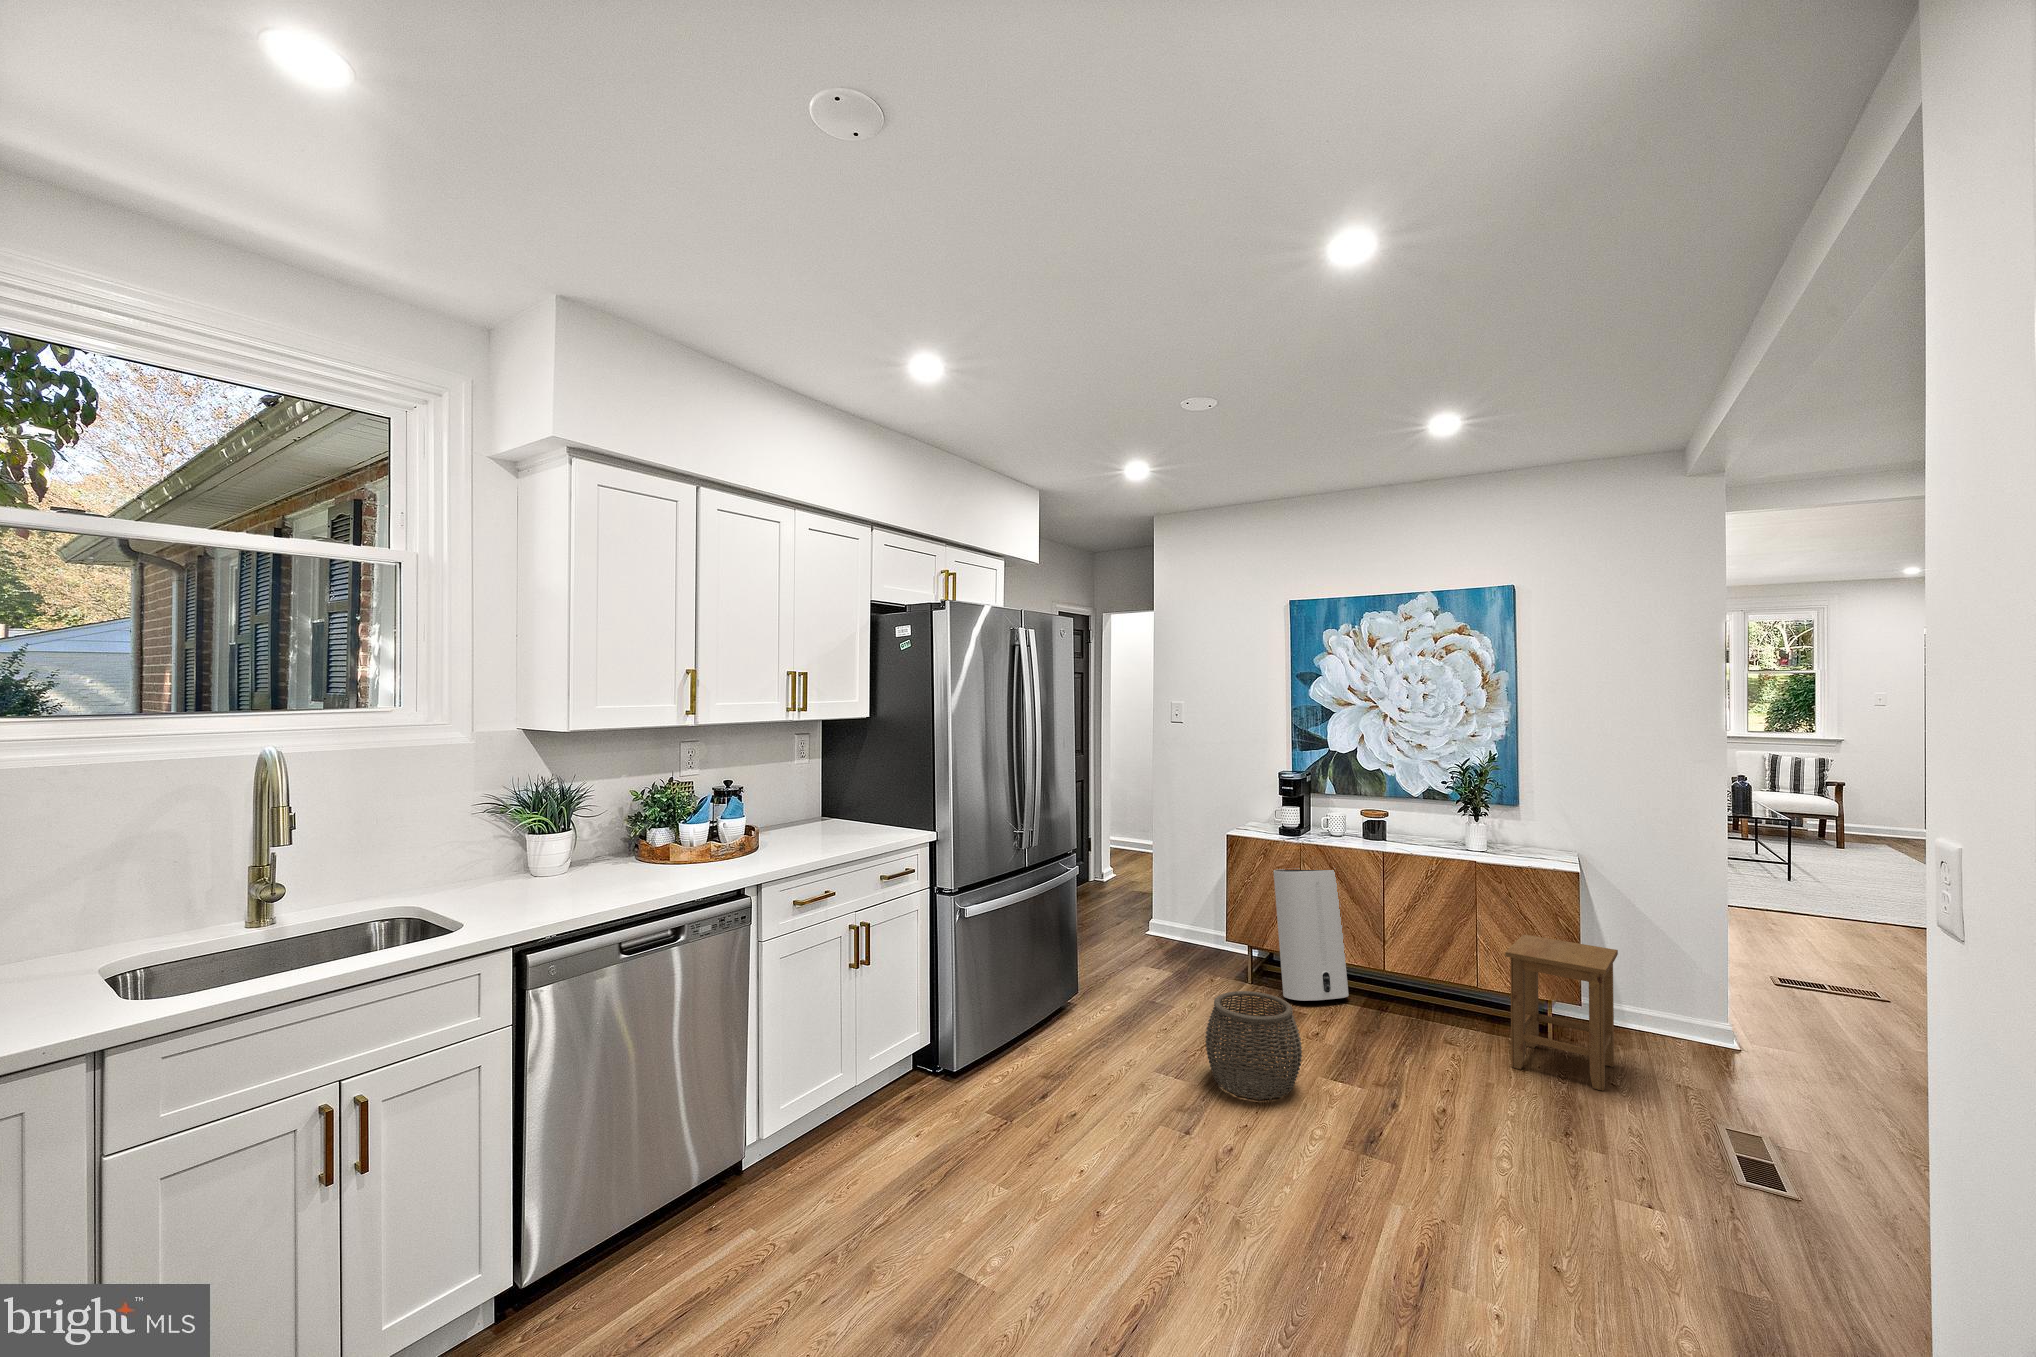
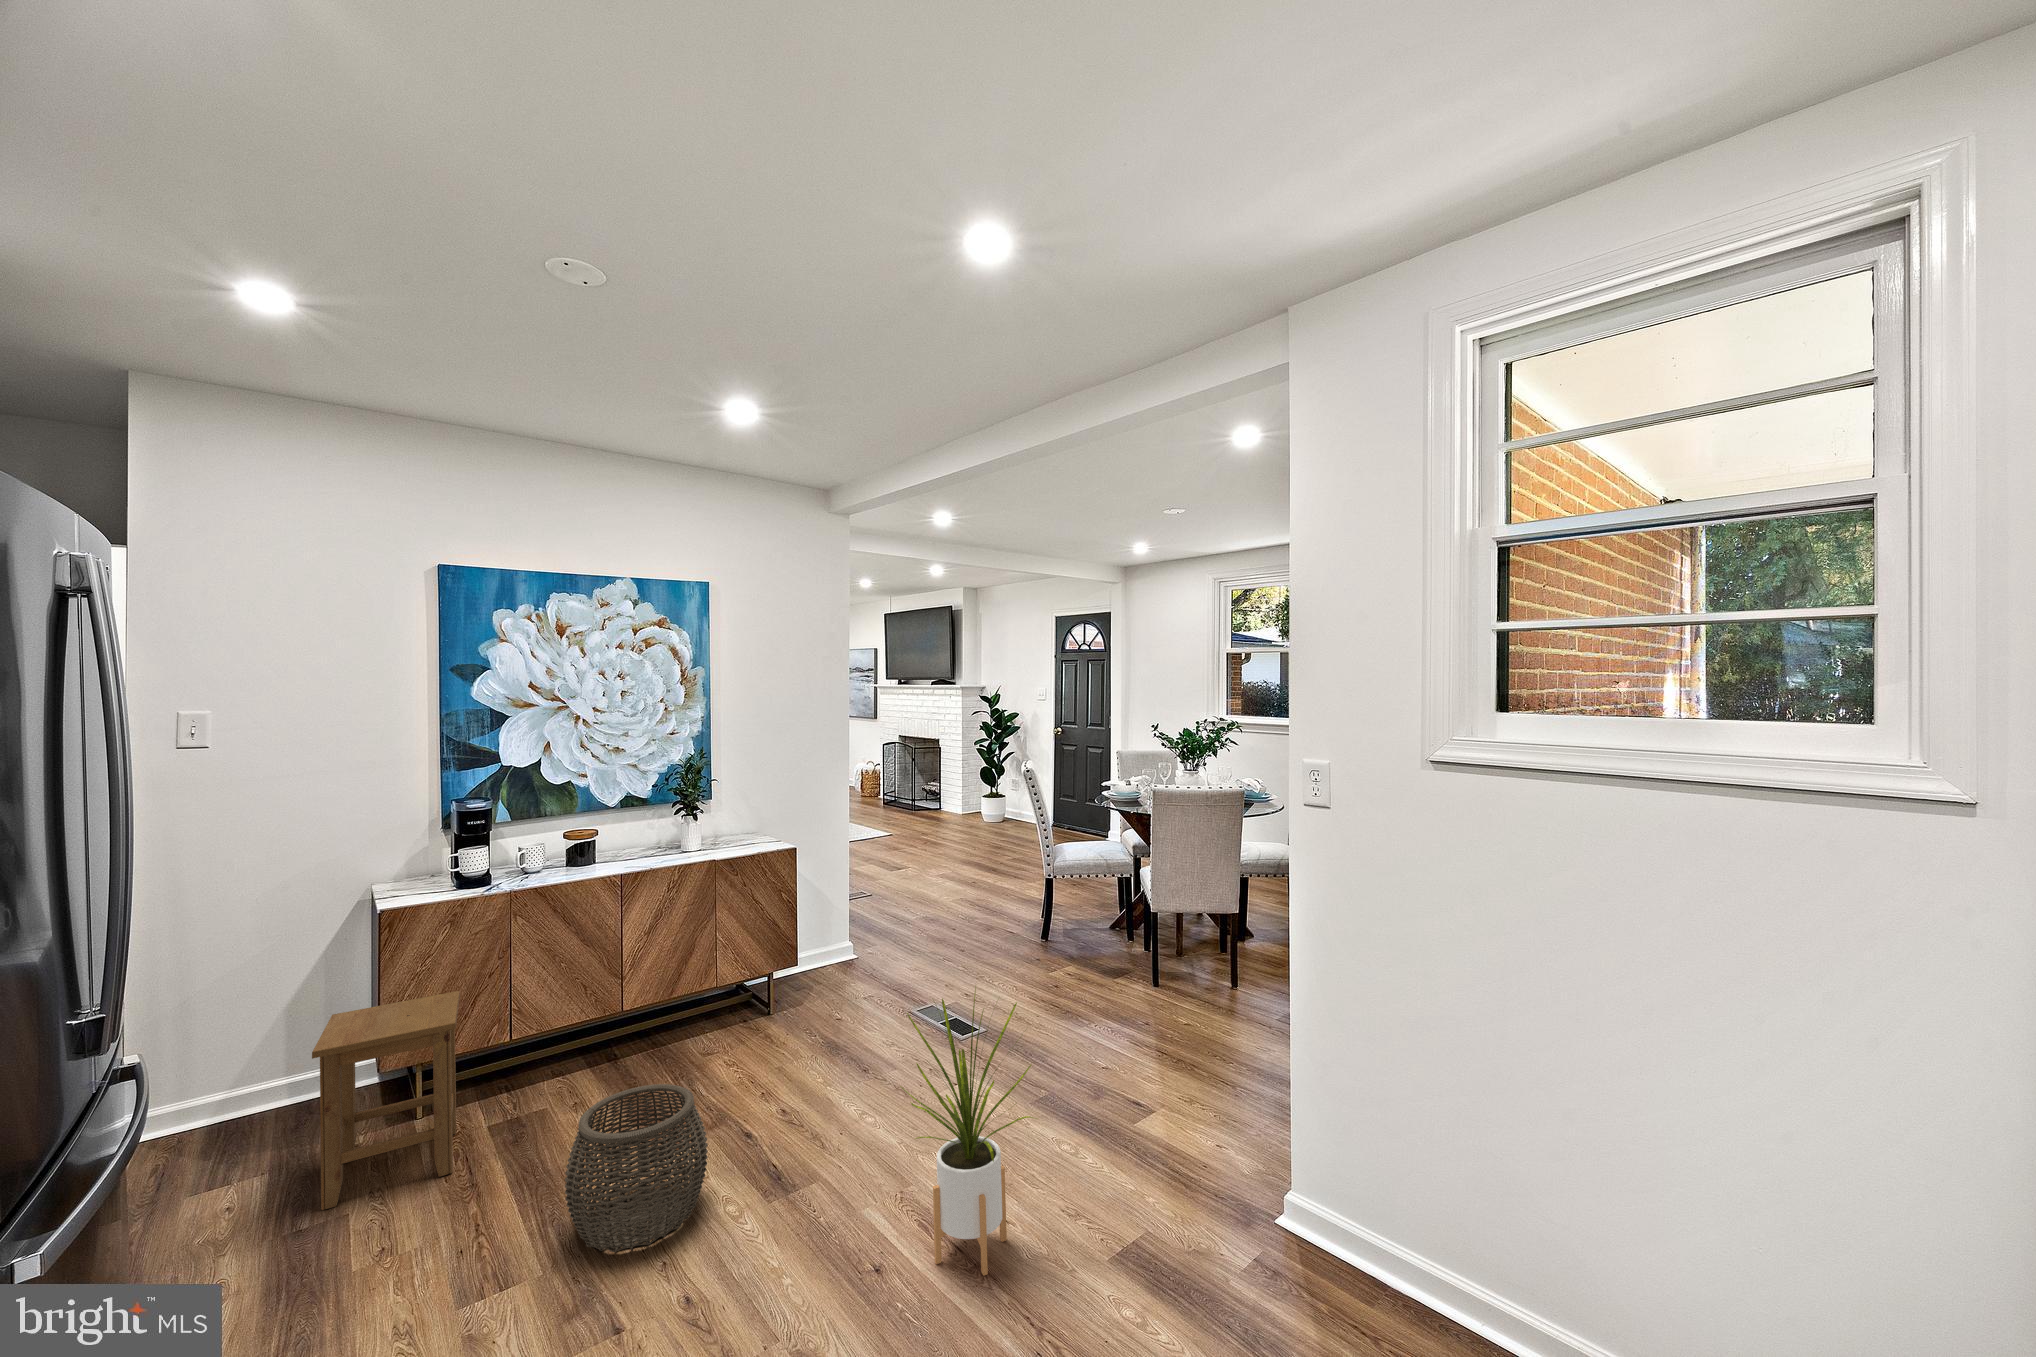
air purifier: present [1274,868,1349,1001] -> none [481,912,589,1105]
stool: present [1505,934,1618,1091] -> present [312,991,460,1210]
house plant: none [1312,993,1458,1266] -> present [901,987,1037,1276]

